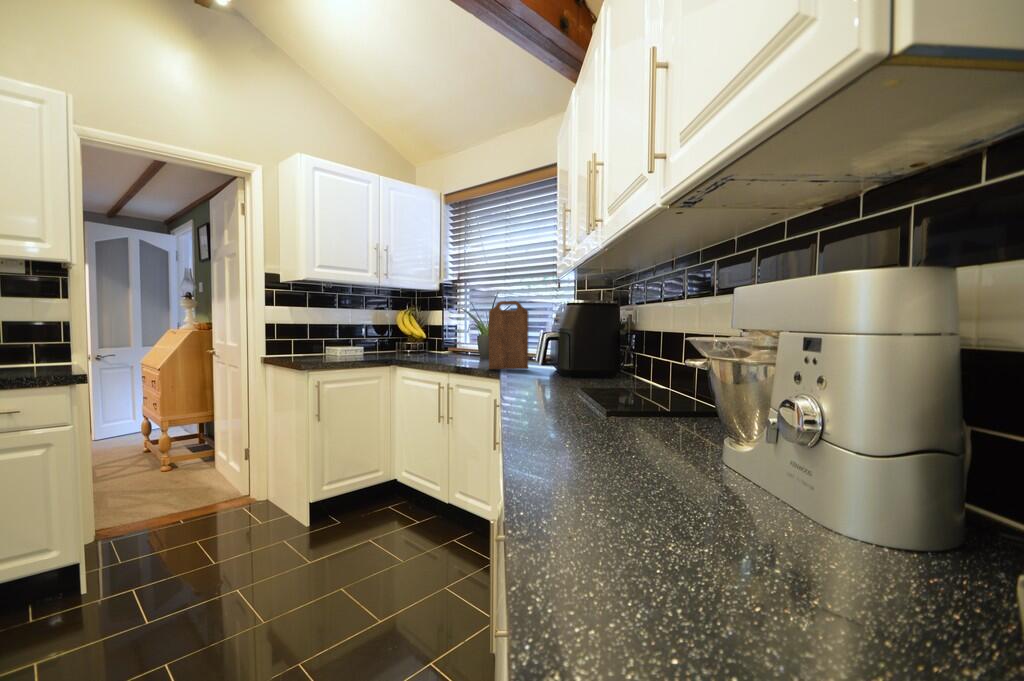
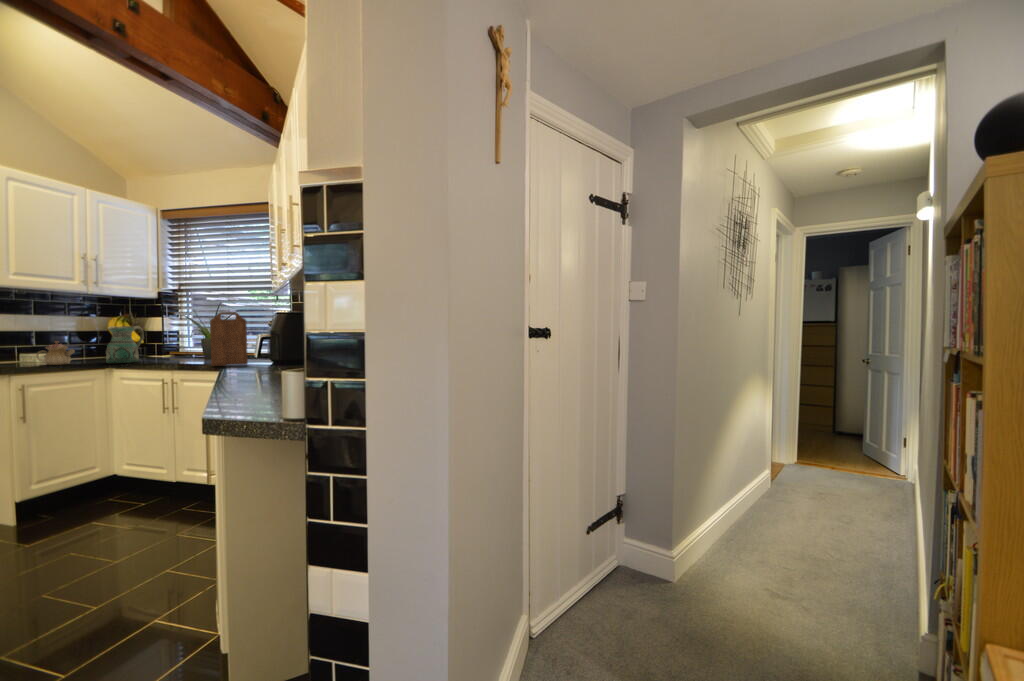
ceramic pitcher: none [391,319,425,359] -> present [106,326,144,363]
teapot: none [337,333,367,358] -> present [36,341,75,365]

